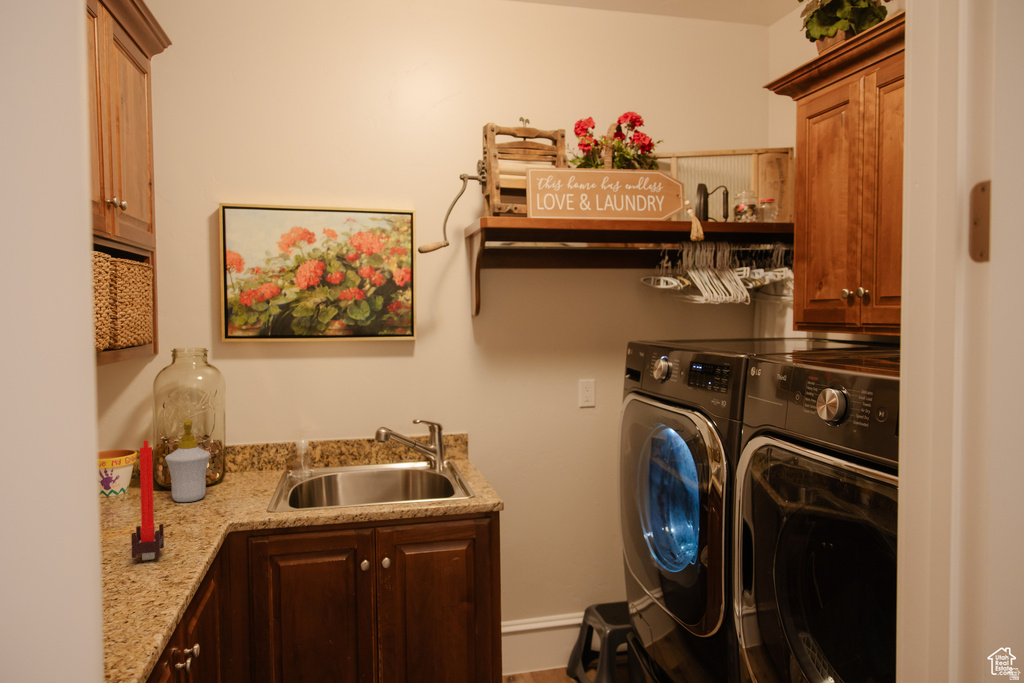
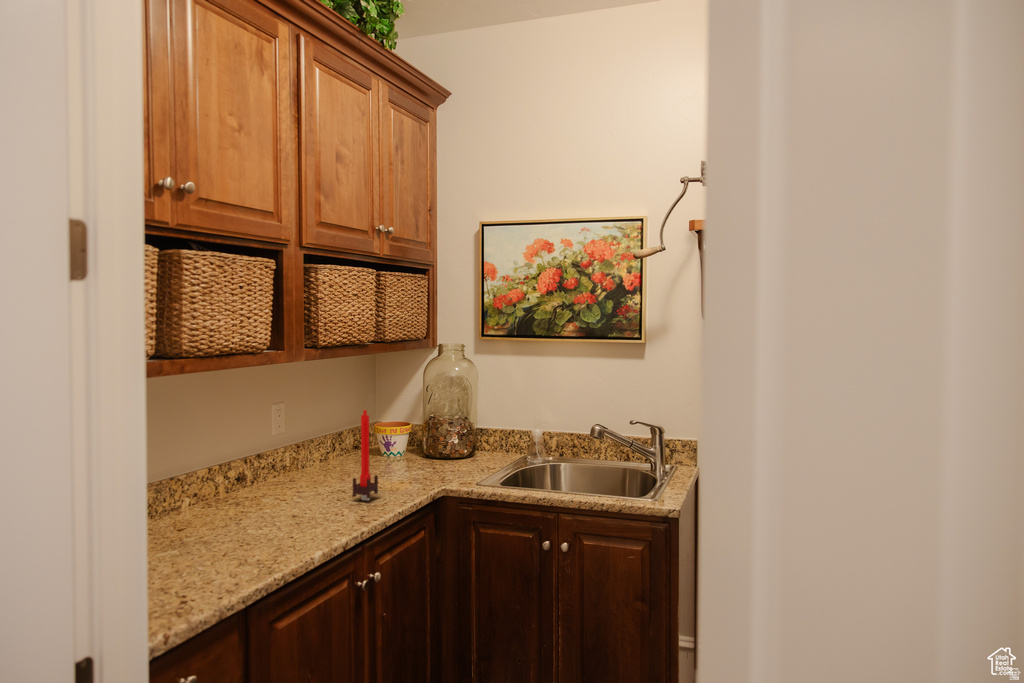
soap bottle: present [165,420,211,502] -> none [420,401,453,467]

